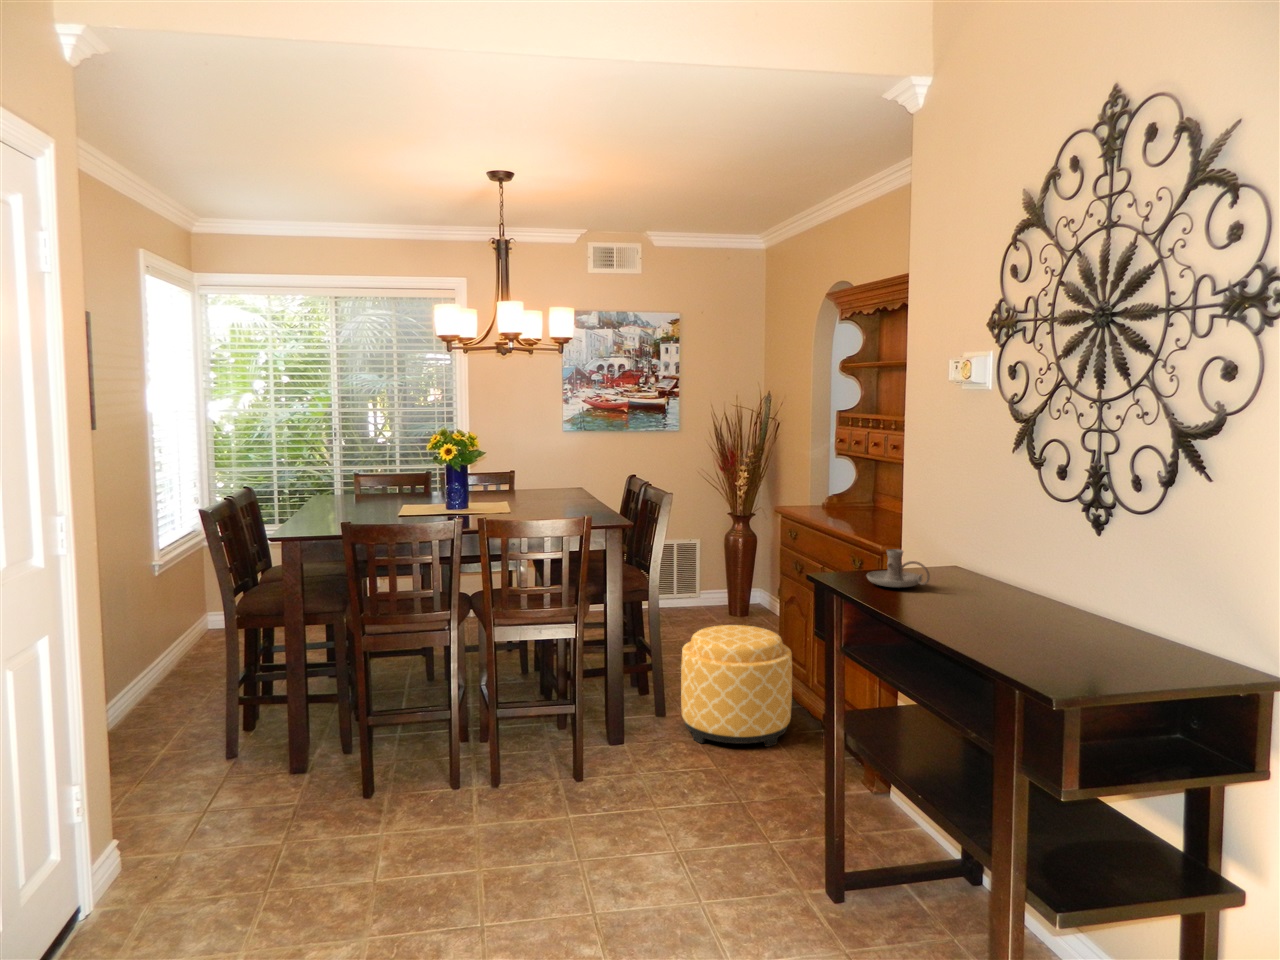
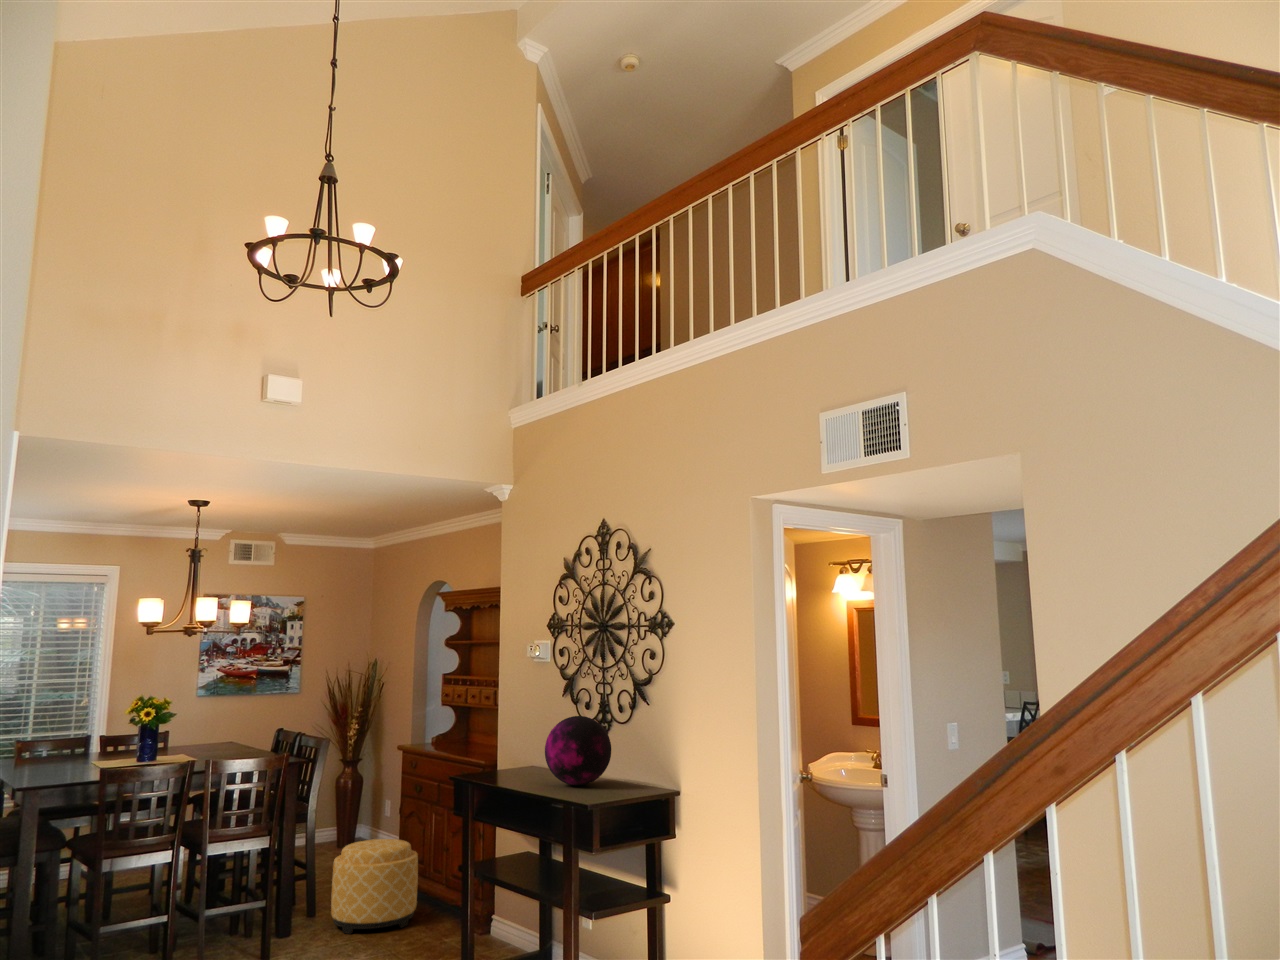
decorative orb: none [963,494,1111,629] -> present [545,716,611,785]
candle holder: present [867,549,930,588] -> none [490,755,525,777]

